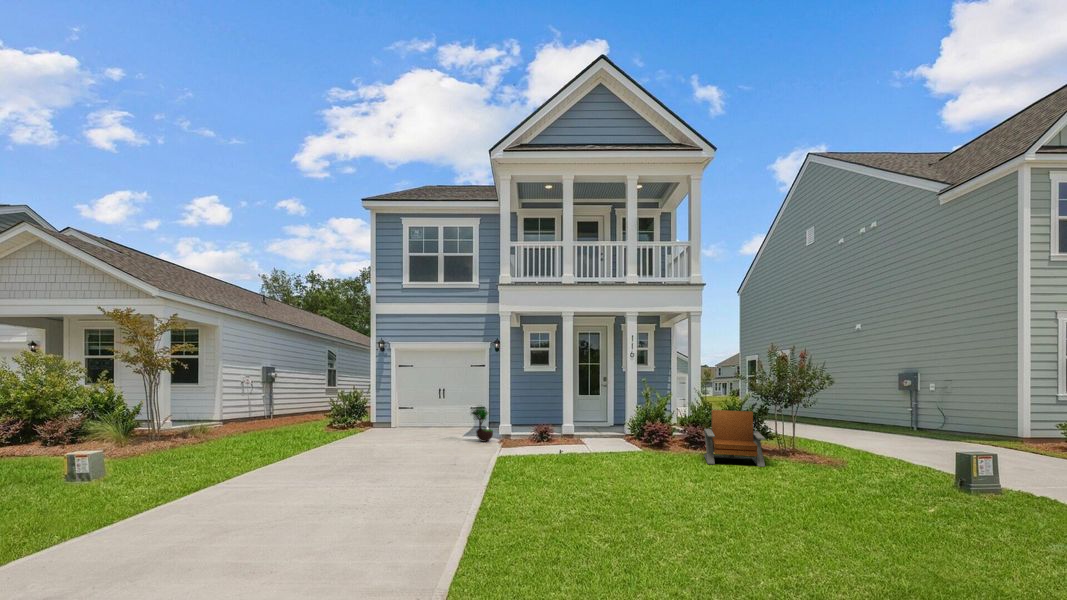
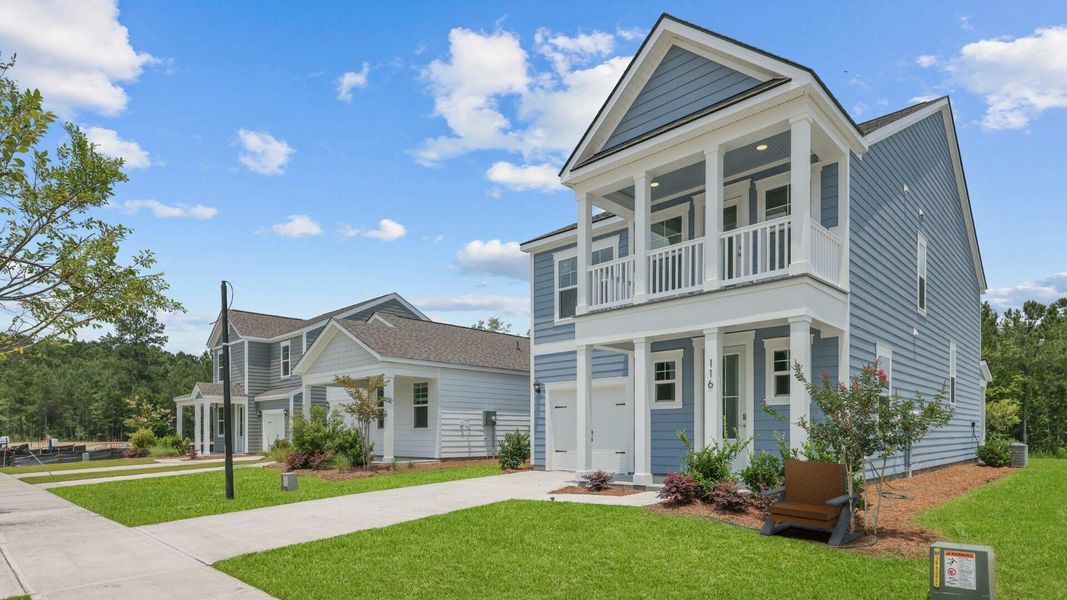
potted tree: present [471,407,493,442] -> none [554,444,580,488]

